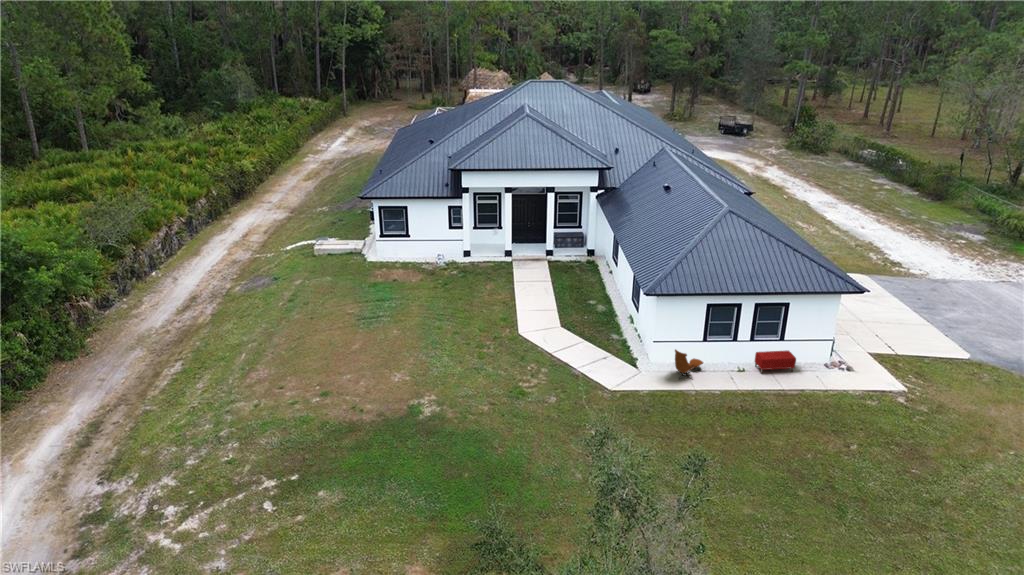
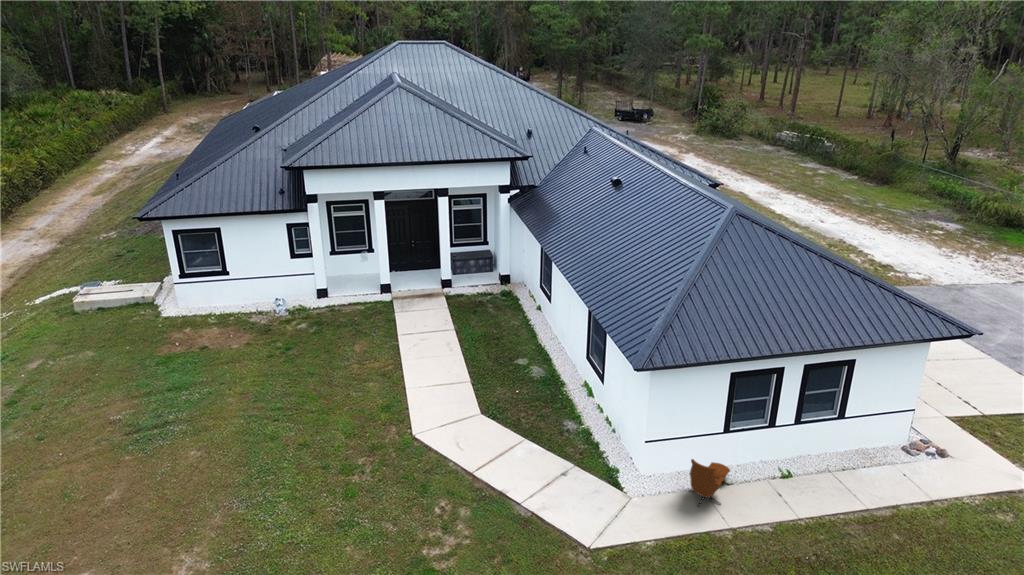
bench: present [755,350,796,373] -> none [804,432,873,478]

